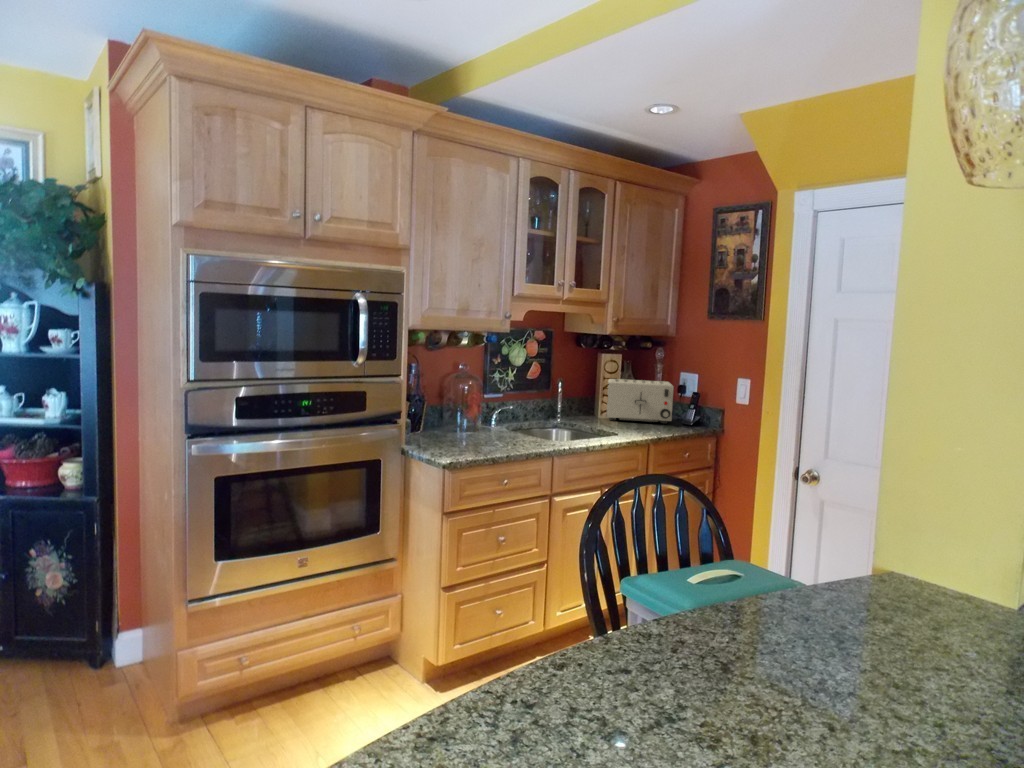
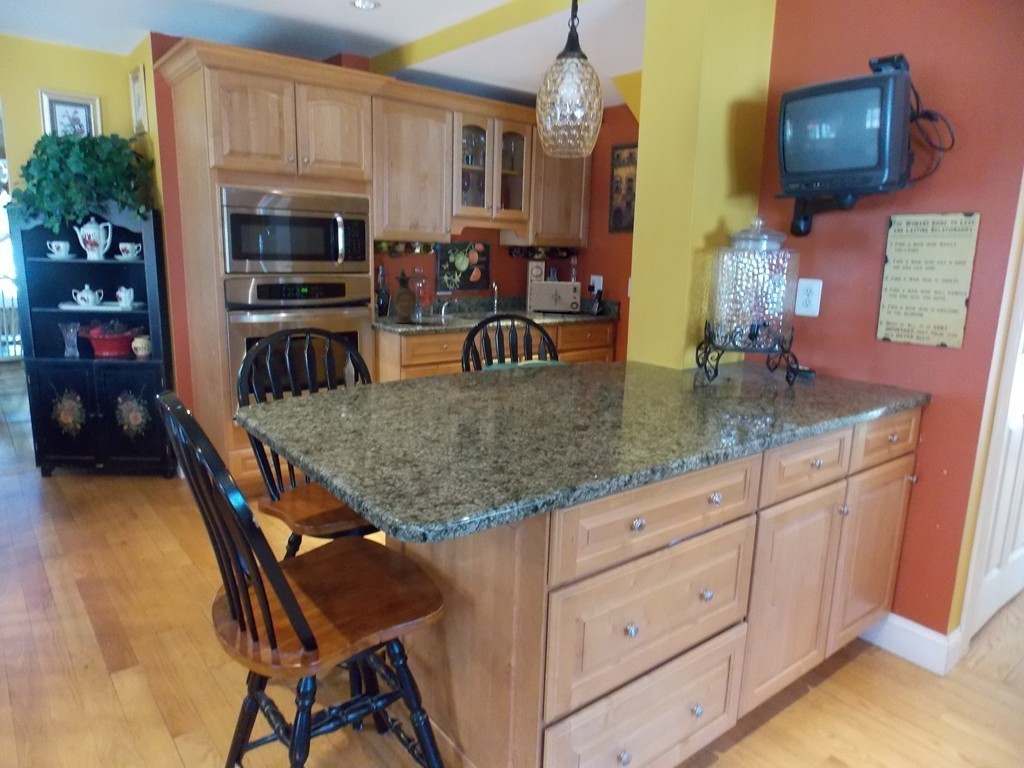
ceramic pitcher: none [433,367,465,444] -> present [394,269,416,323]

